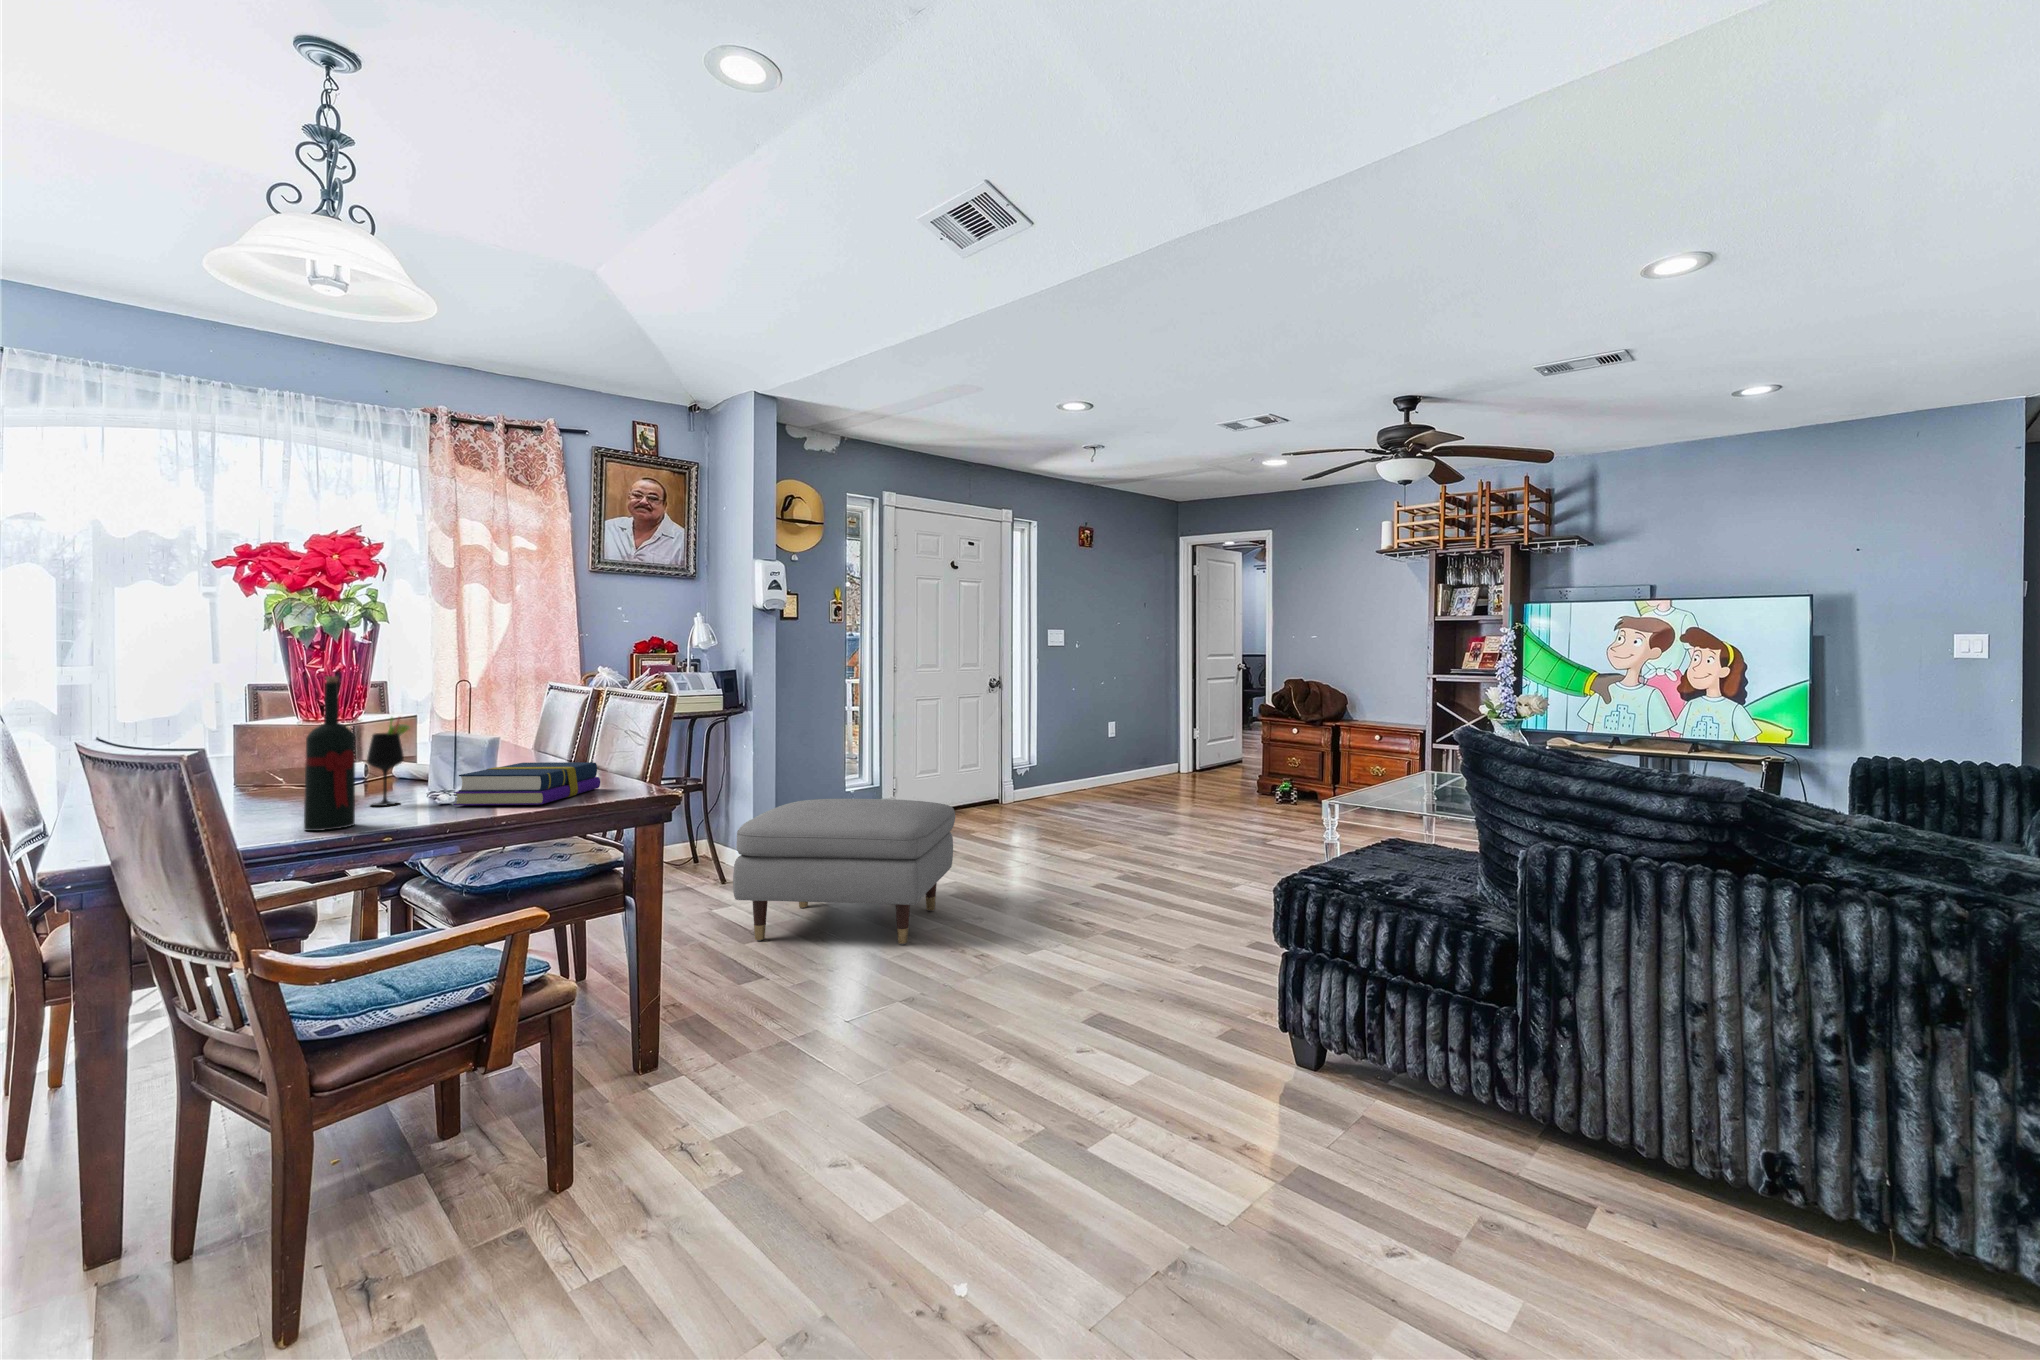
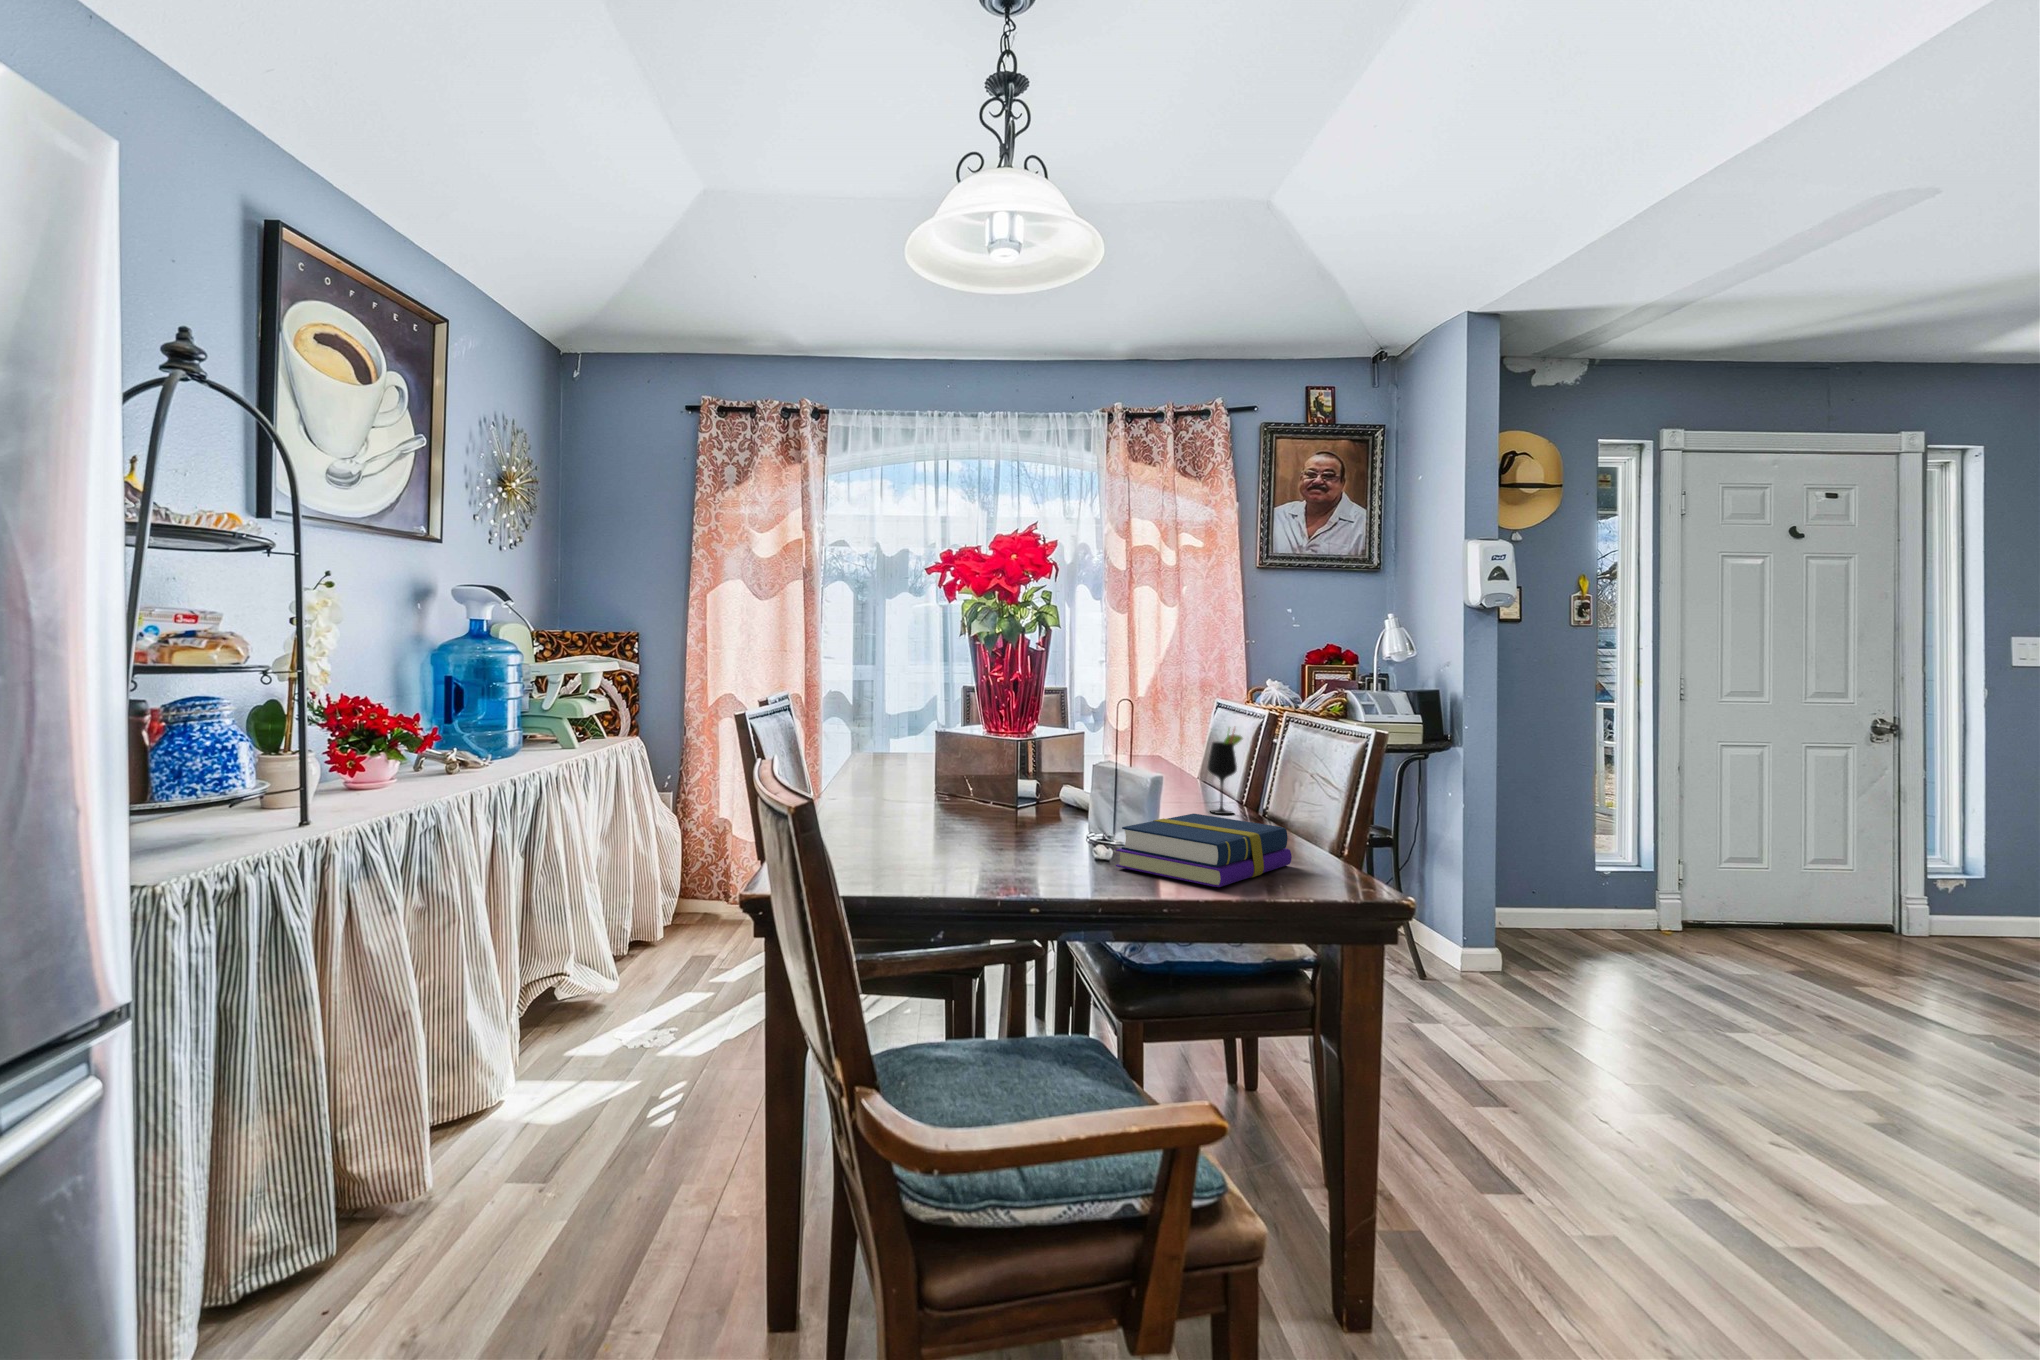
wine bottle: present [304,676,355,831] -> none [966,693,1015,884]
wine glass: present [367,717,410,806] -> present [1208,729,1242,814]
ottoman: present [733,799,955,944] -> none [1455,894,1883,1204]

